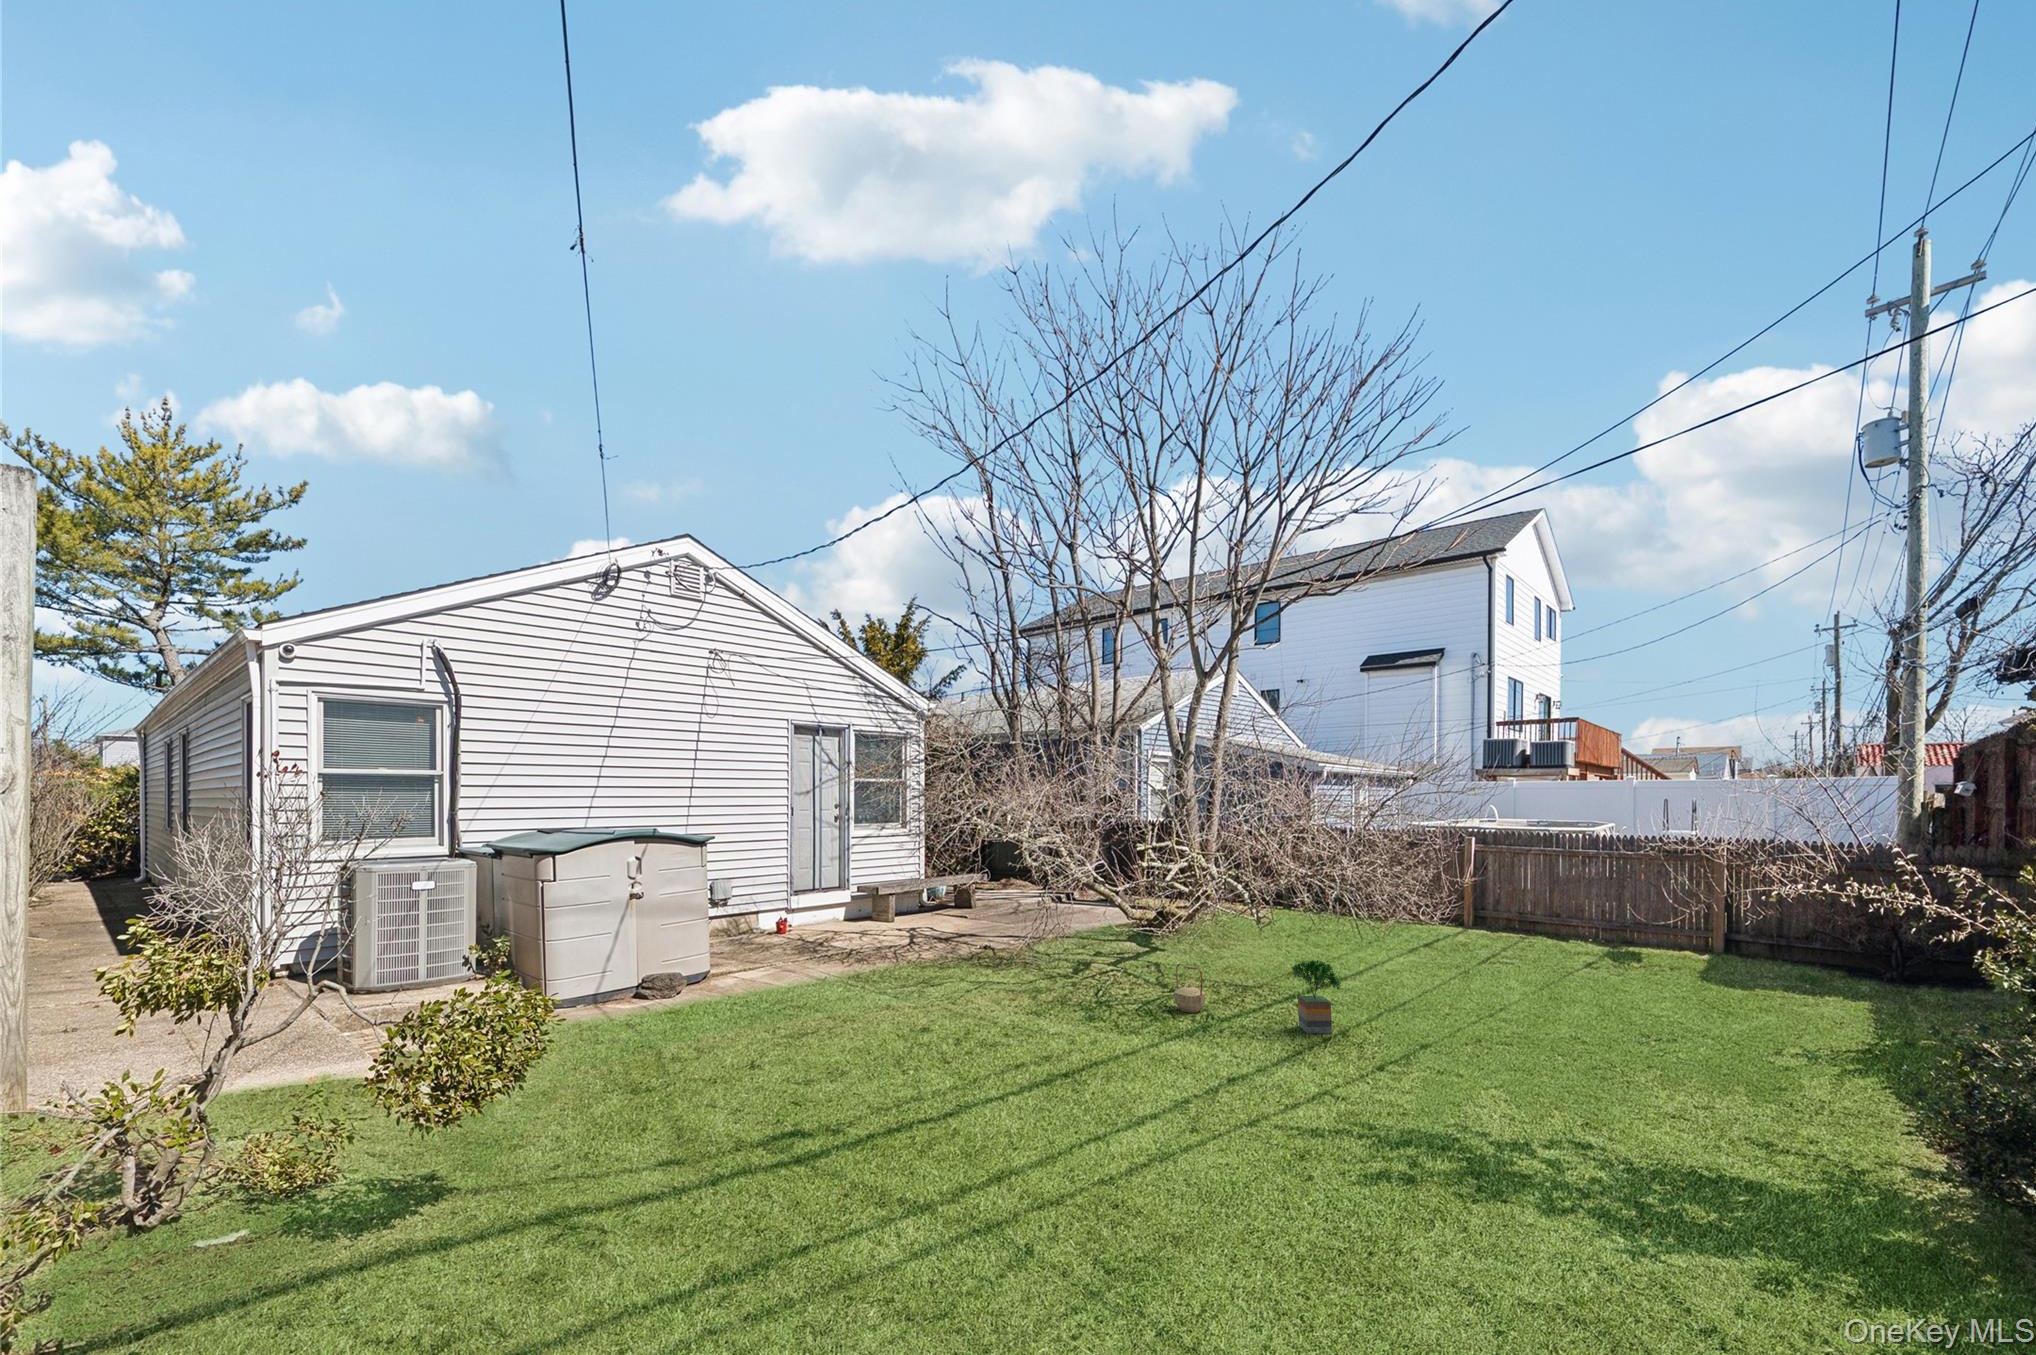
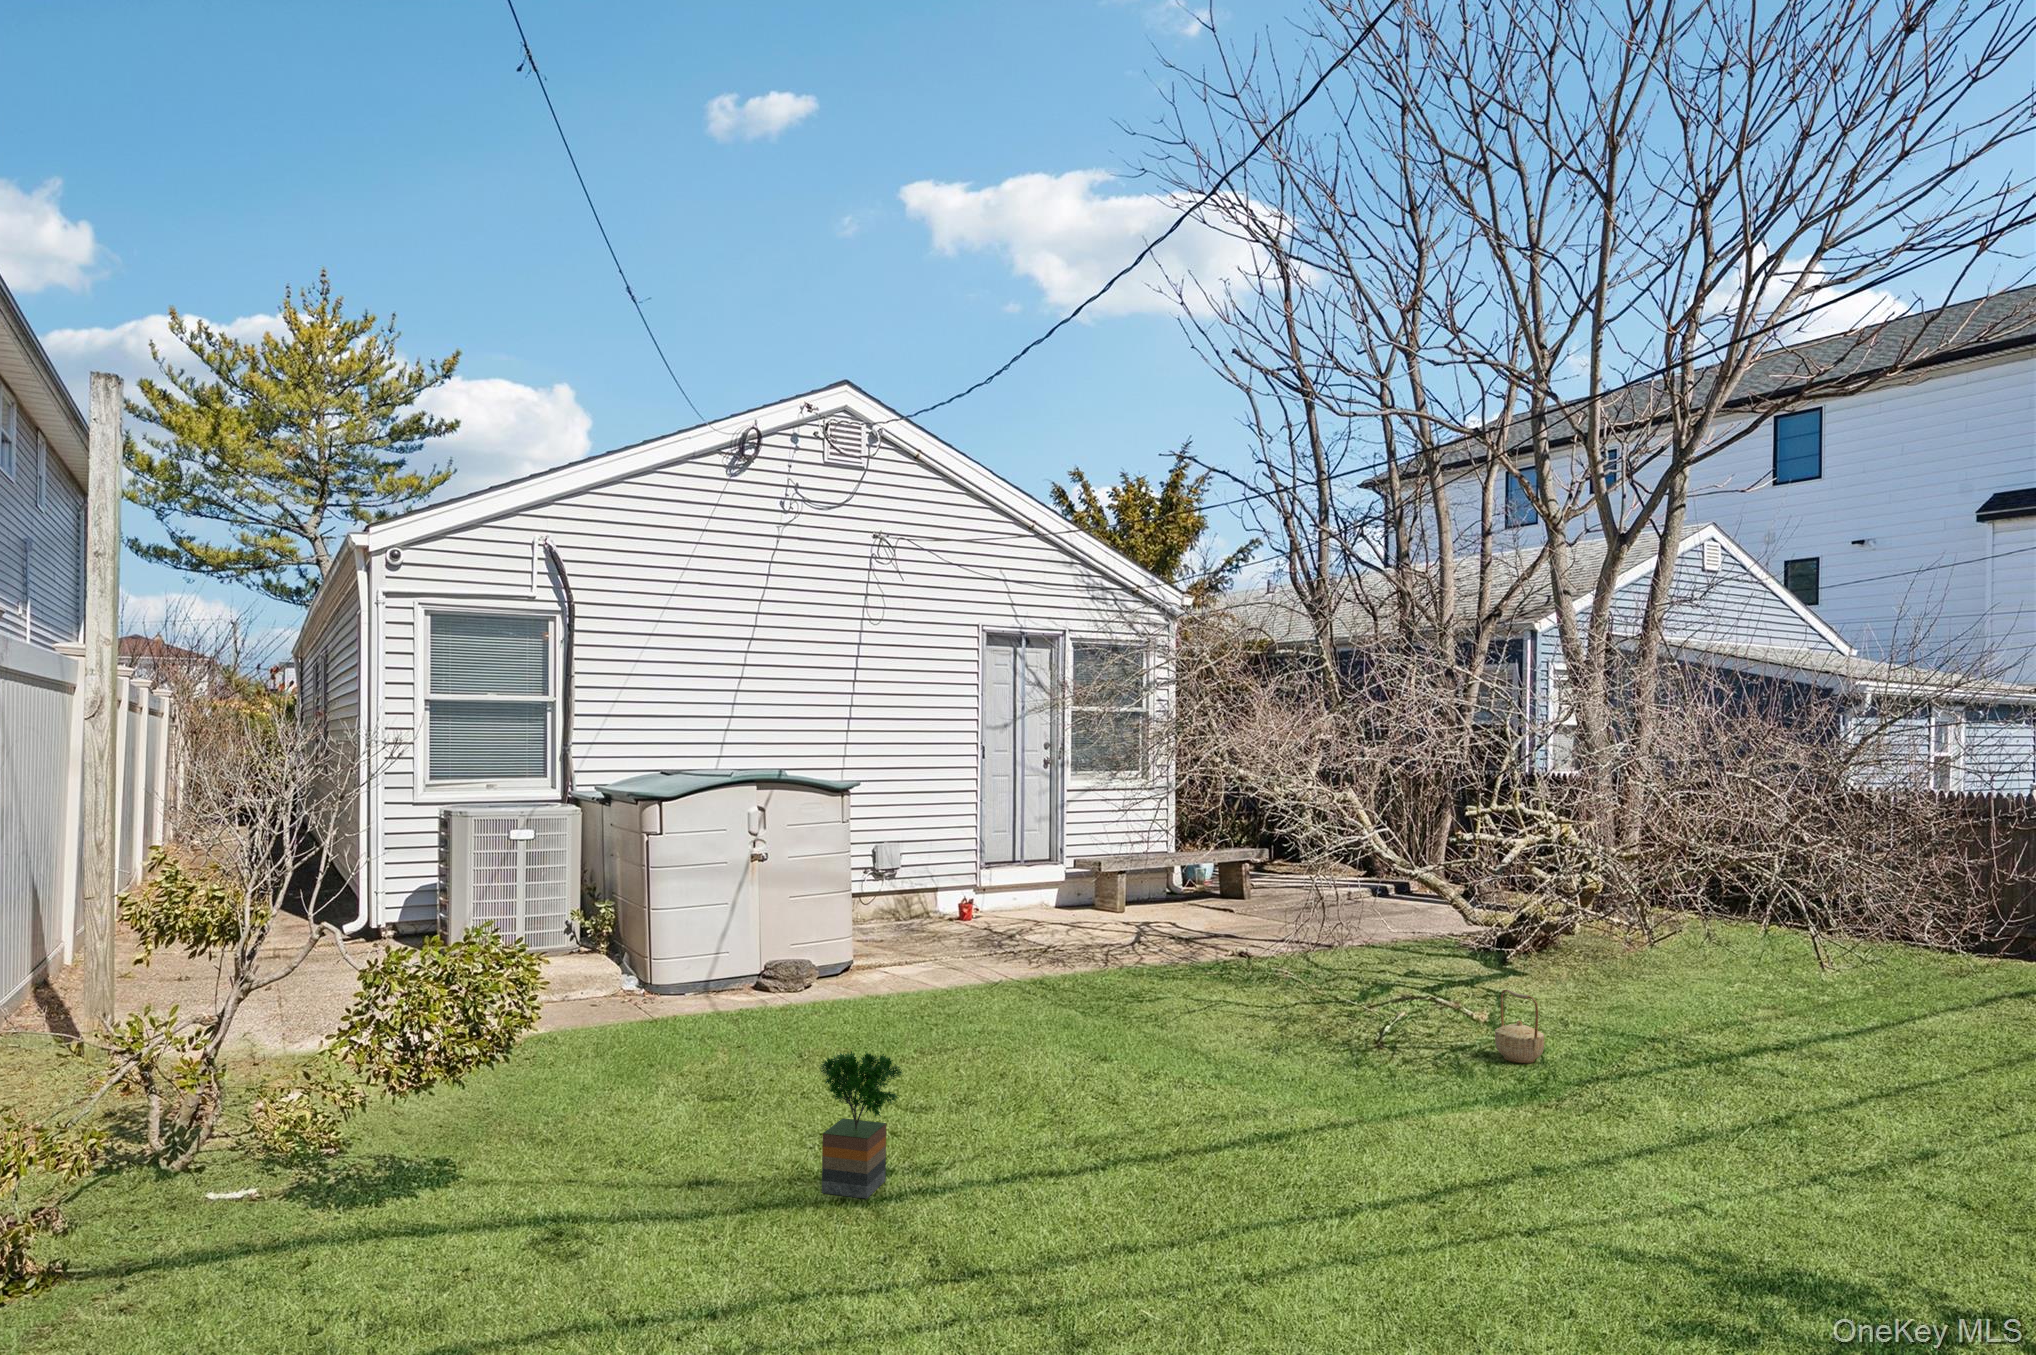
potted tree: present [1292,960,1341,1034] -> present [820,1051,902,1199]

